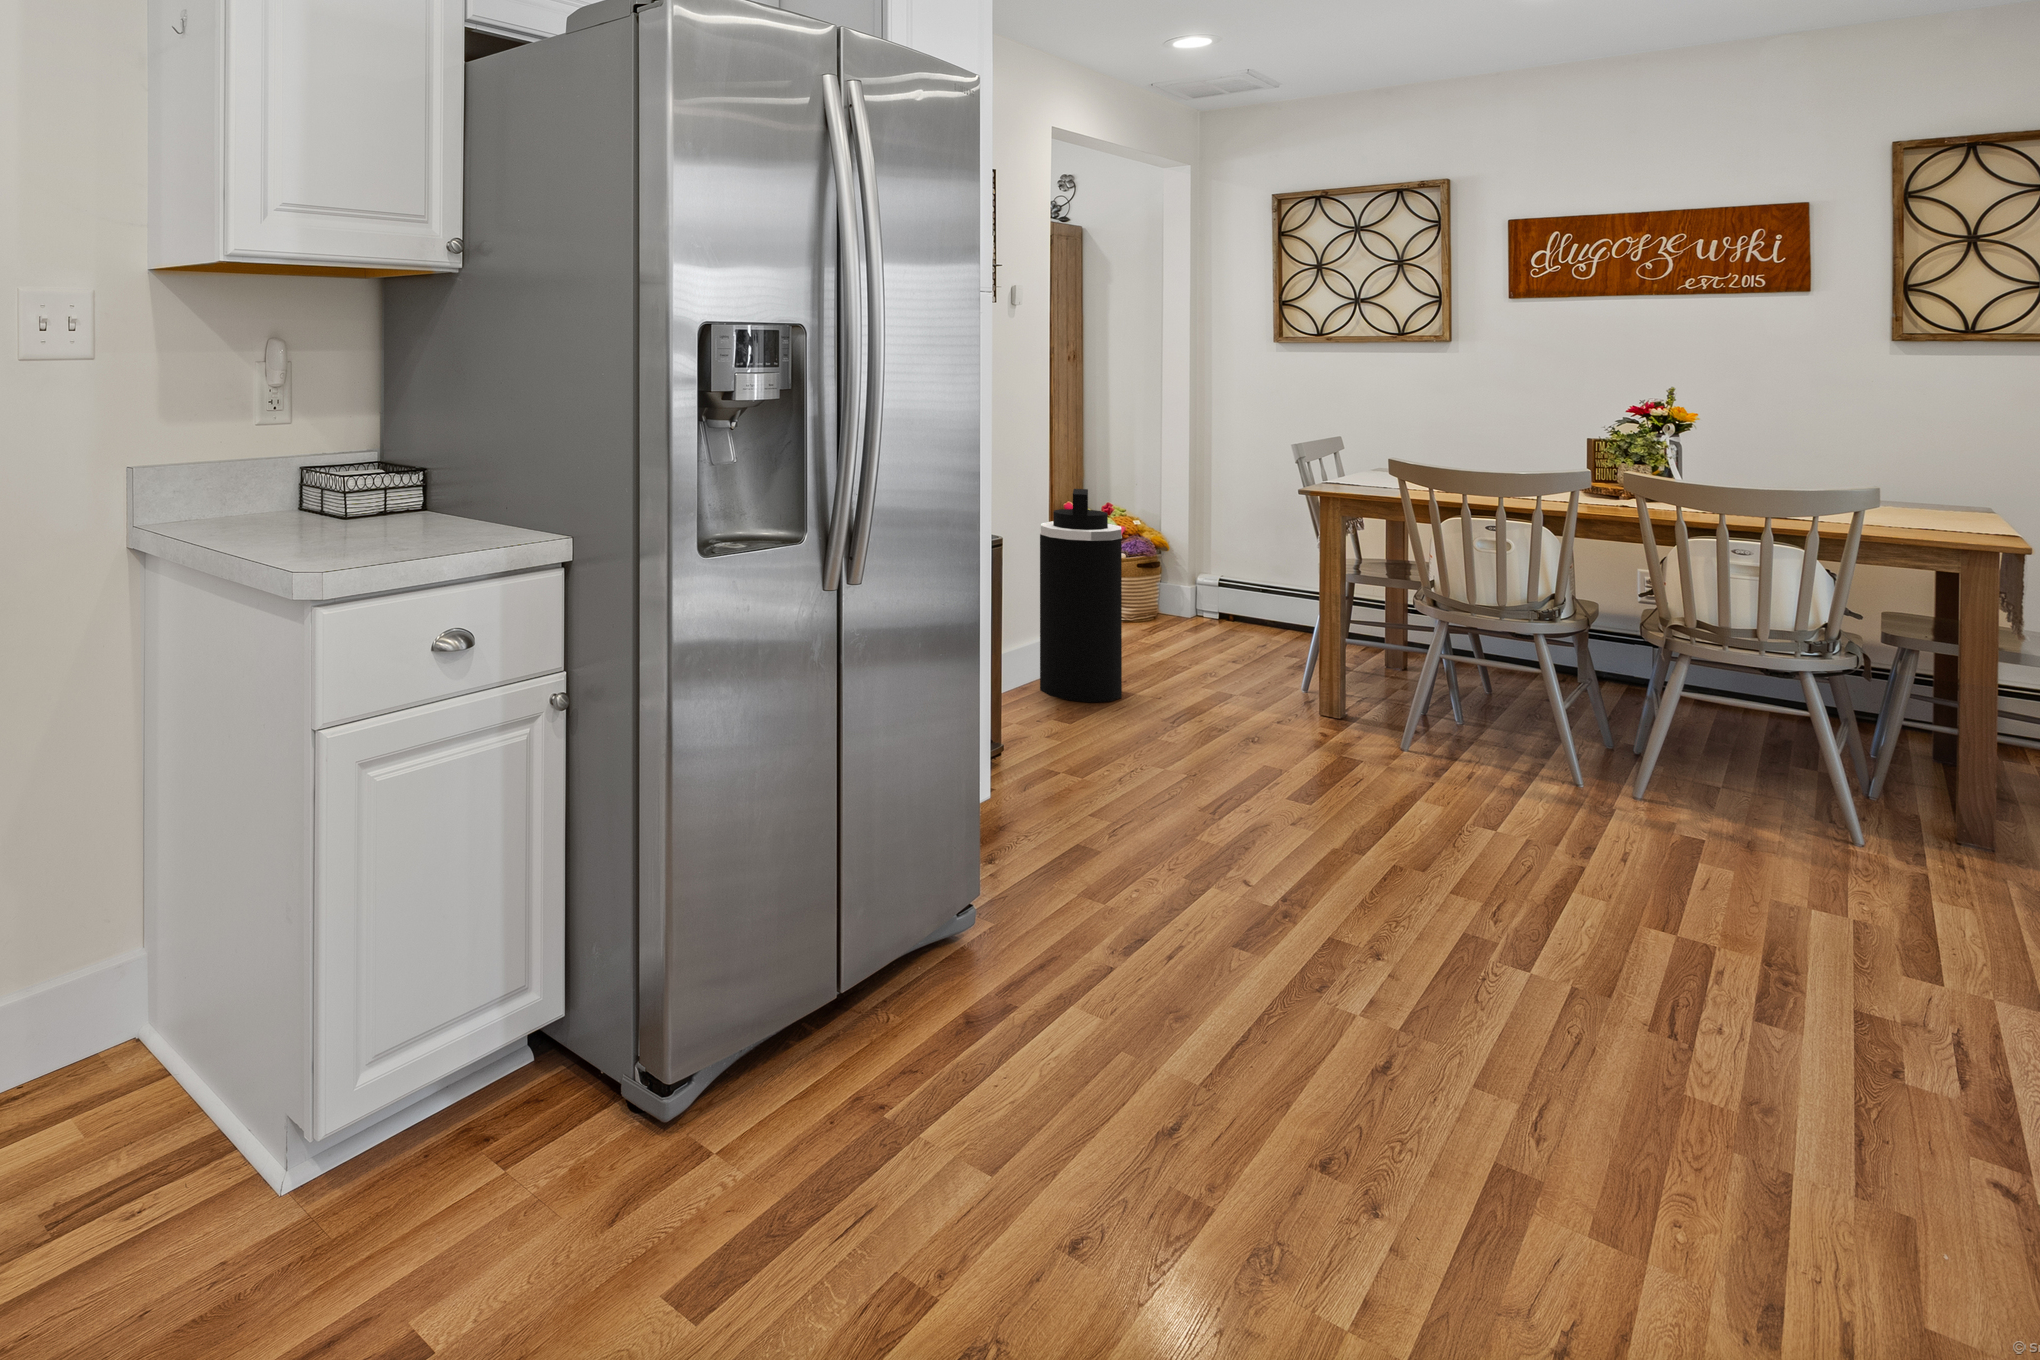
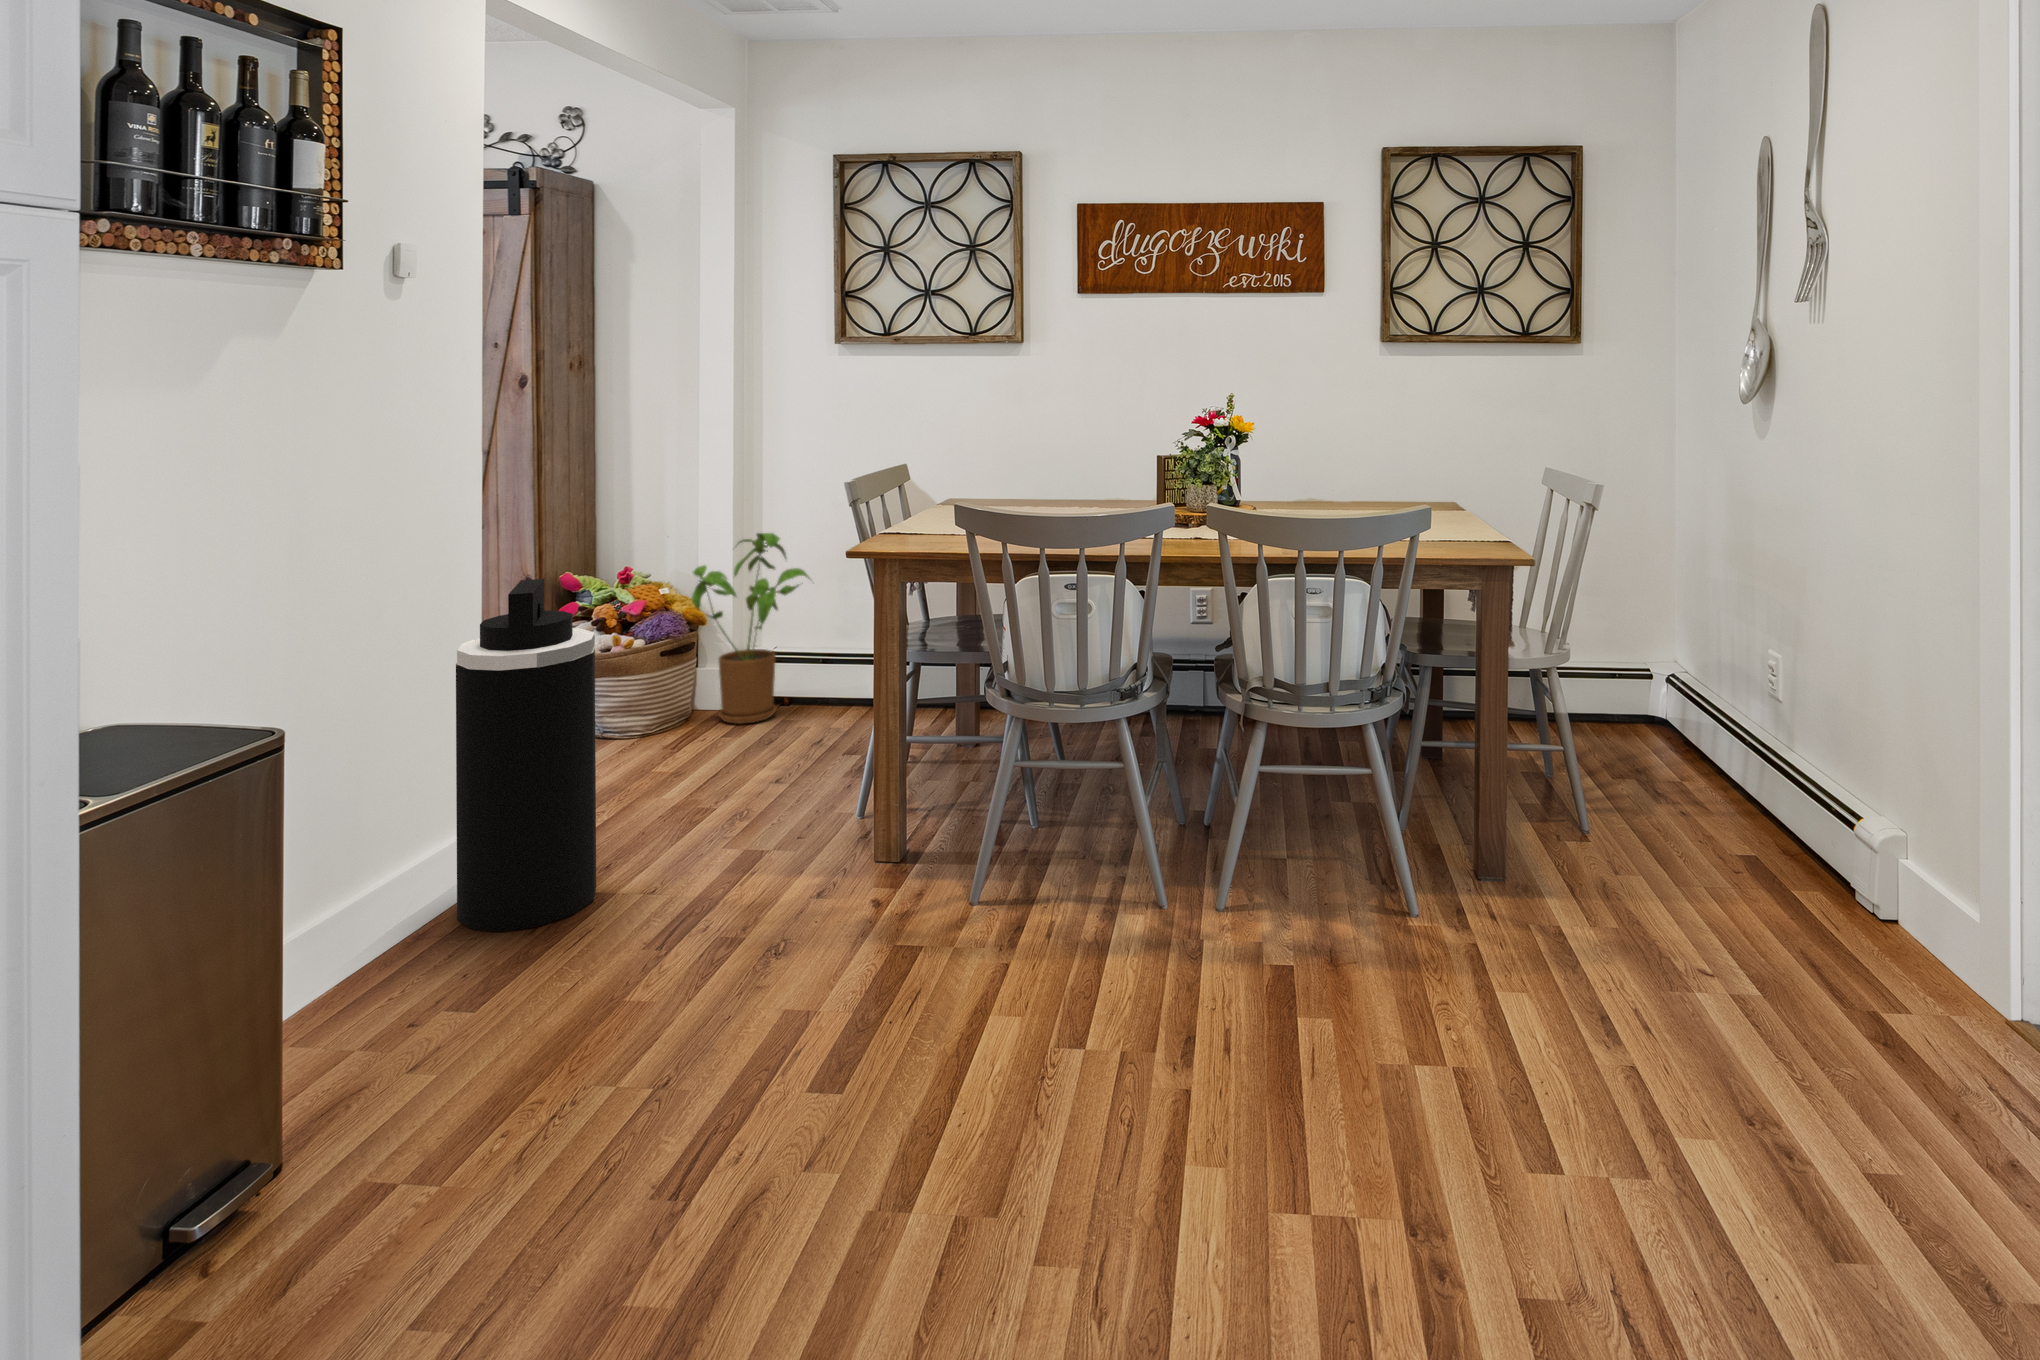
house plant: none [1161,485,1259,628] -> present [691,533,809,724]

